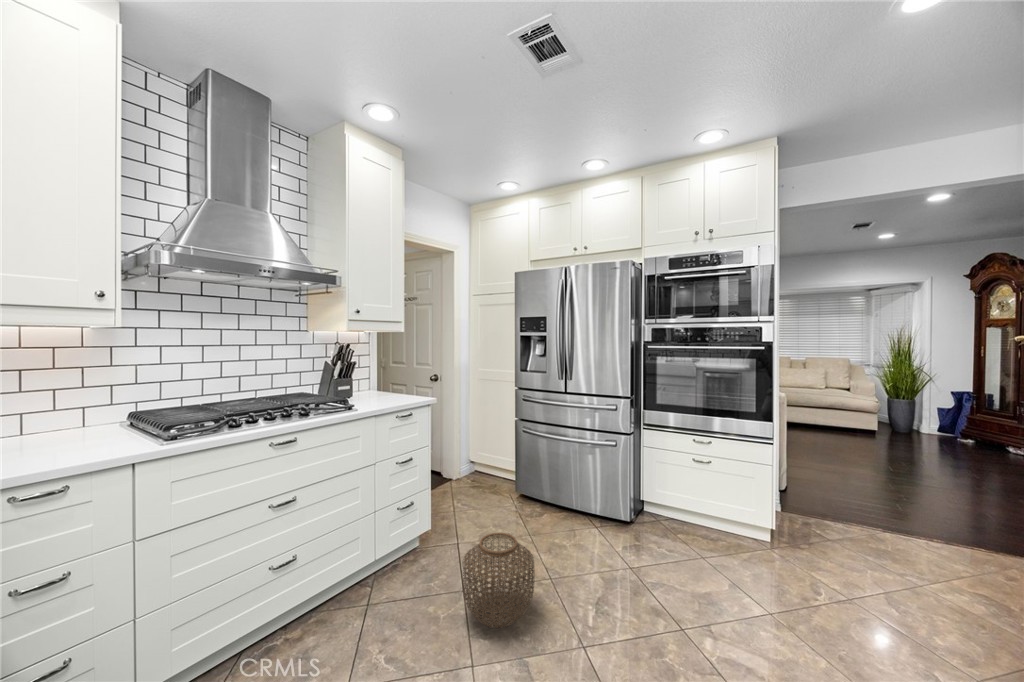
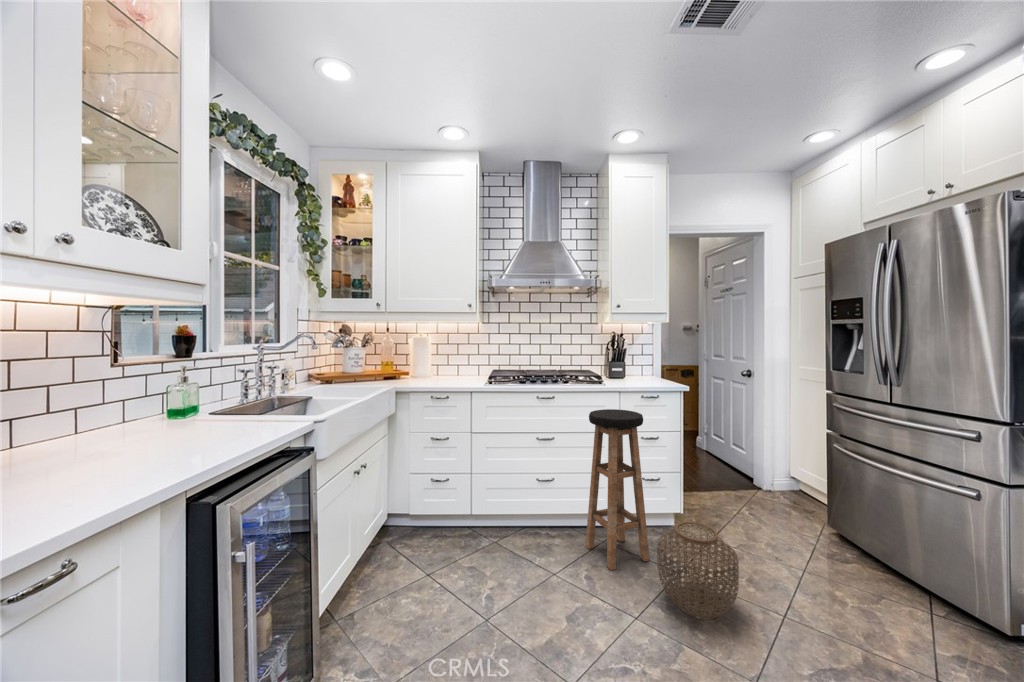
bar stool: none [354,437,430,634] -> present [585,409,650,570]

